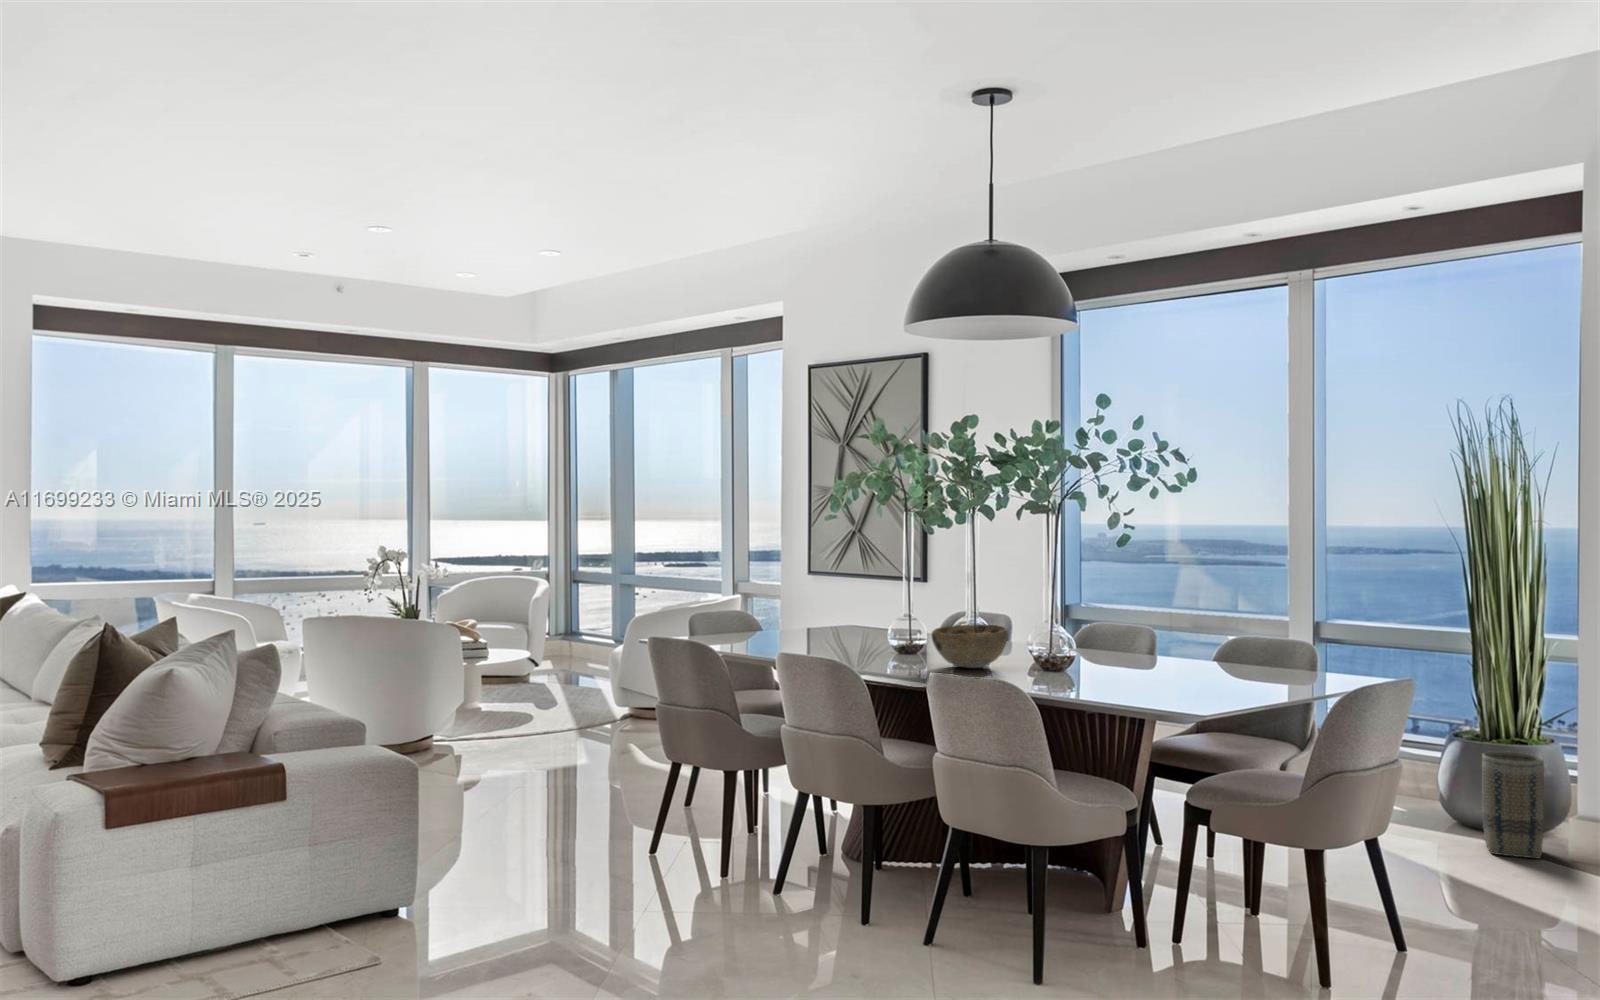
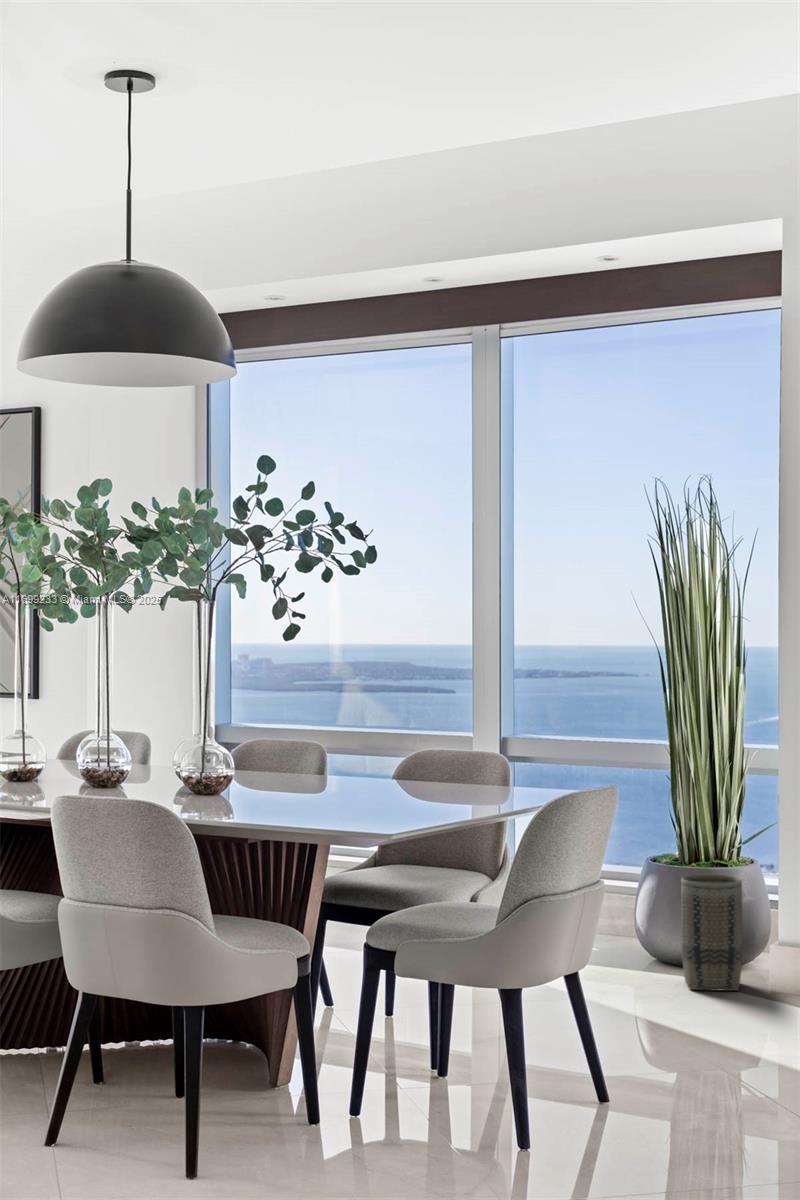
decorative bowl: present [931,624,1008,668] -> none [53,742,151,796]

